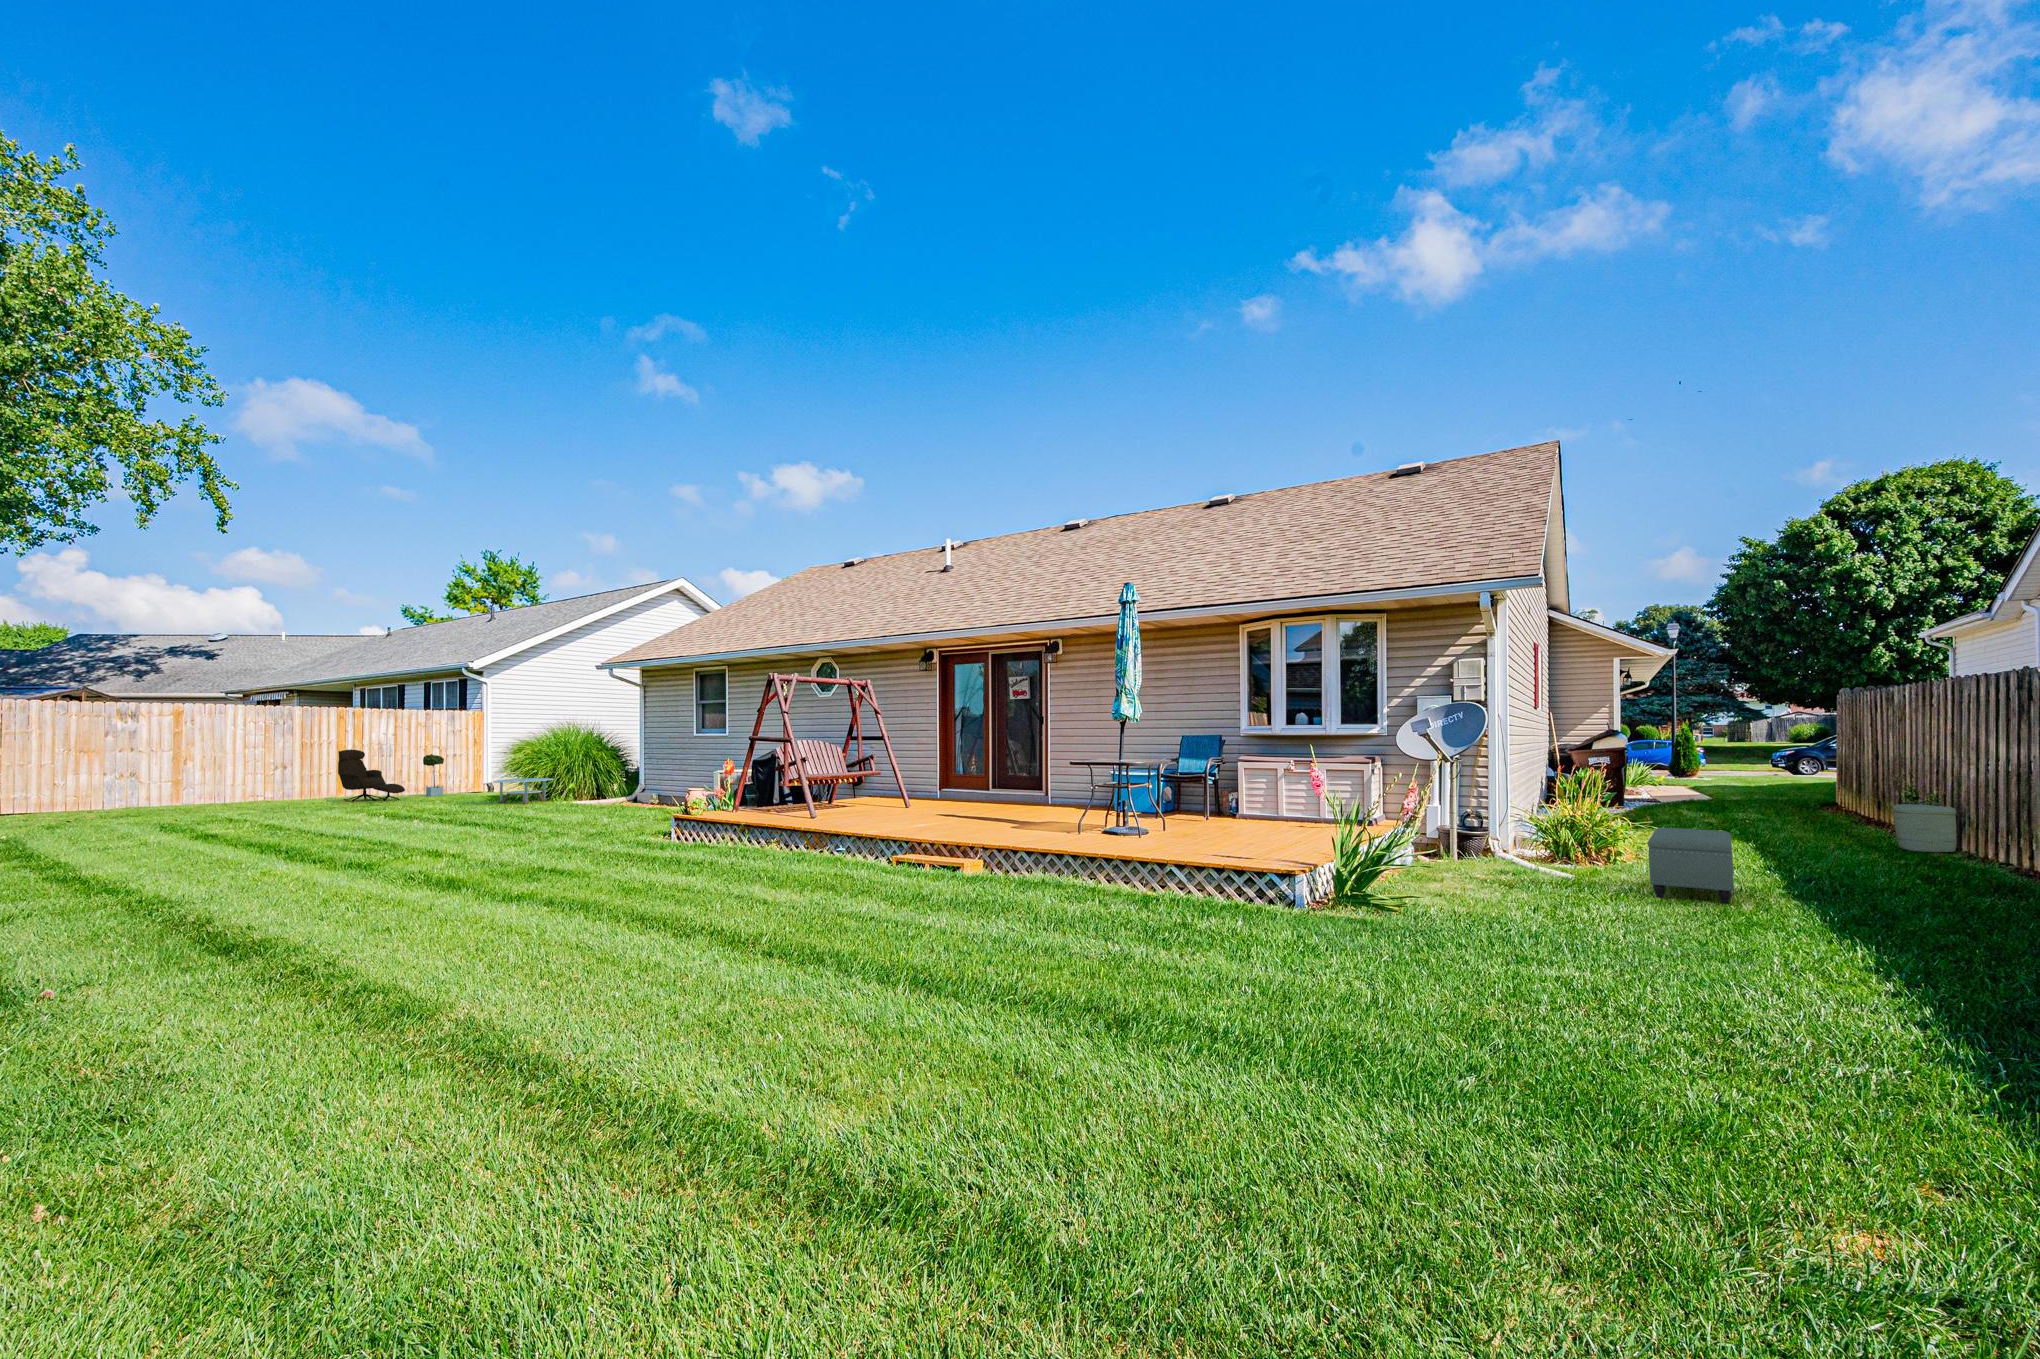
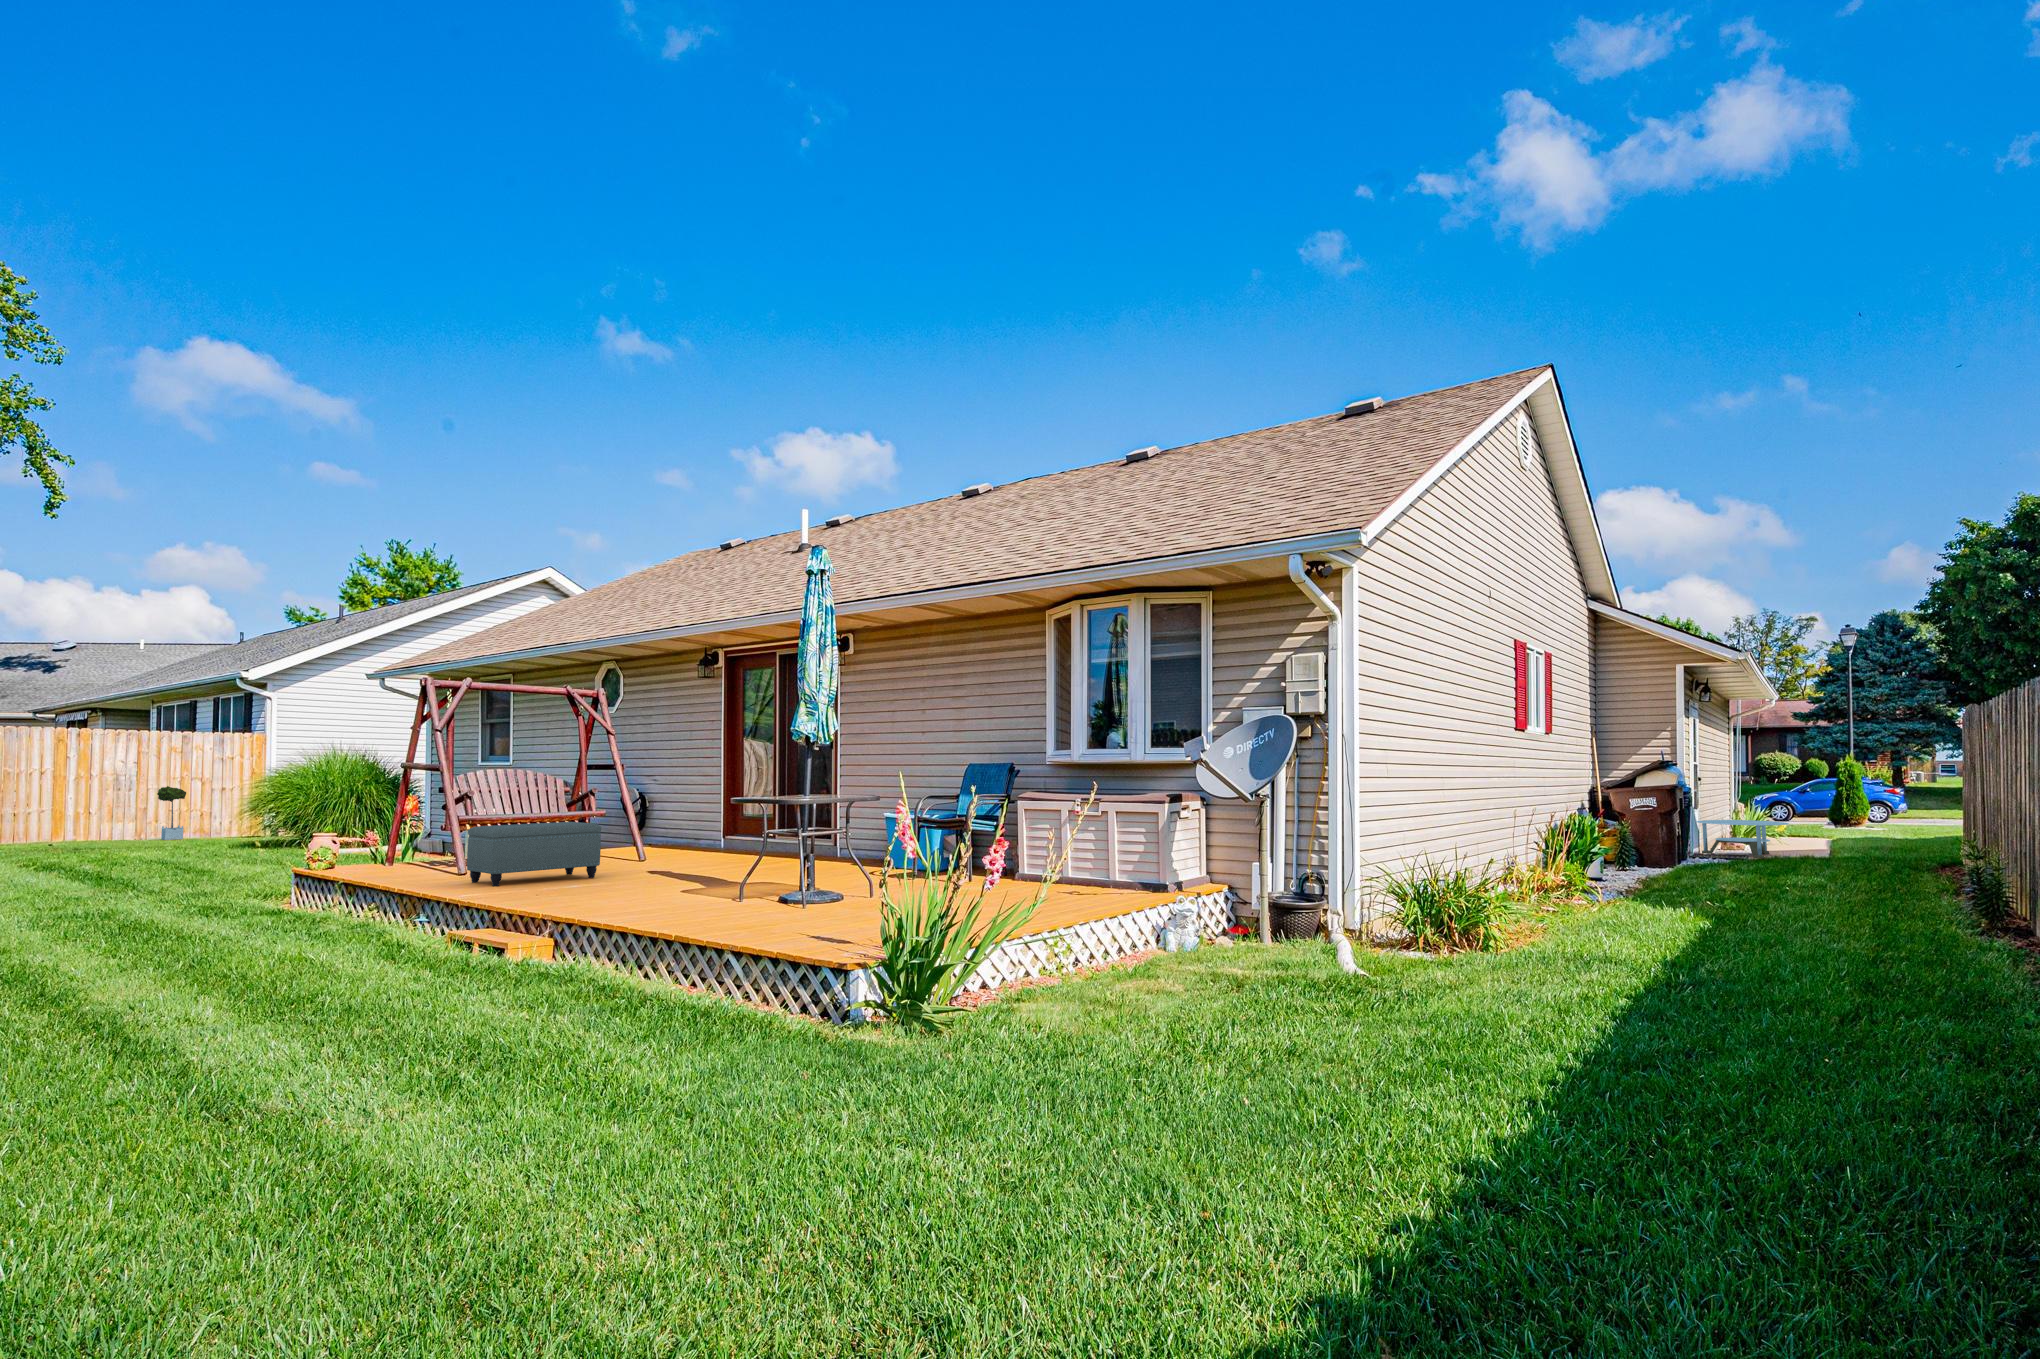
lounge chair: present [338,750,405,802] -> none [33,779,123,846]
round table: present [493,778,554,804] -> present [1696,820,1789,858]
woven basket: present [1892,804,1957,852] -> none [1932,872,2020,944]
ottoman: present [1648,828,1733,904] -> present [467,822,601,886]

